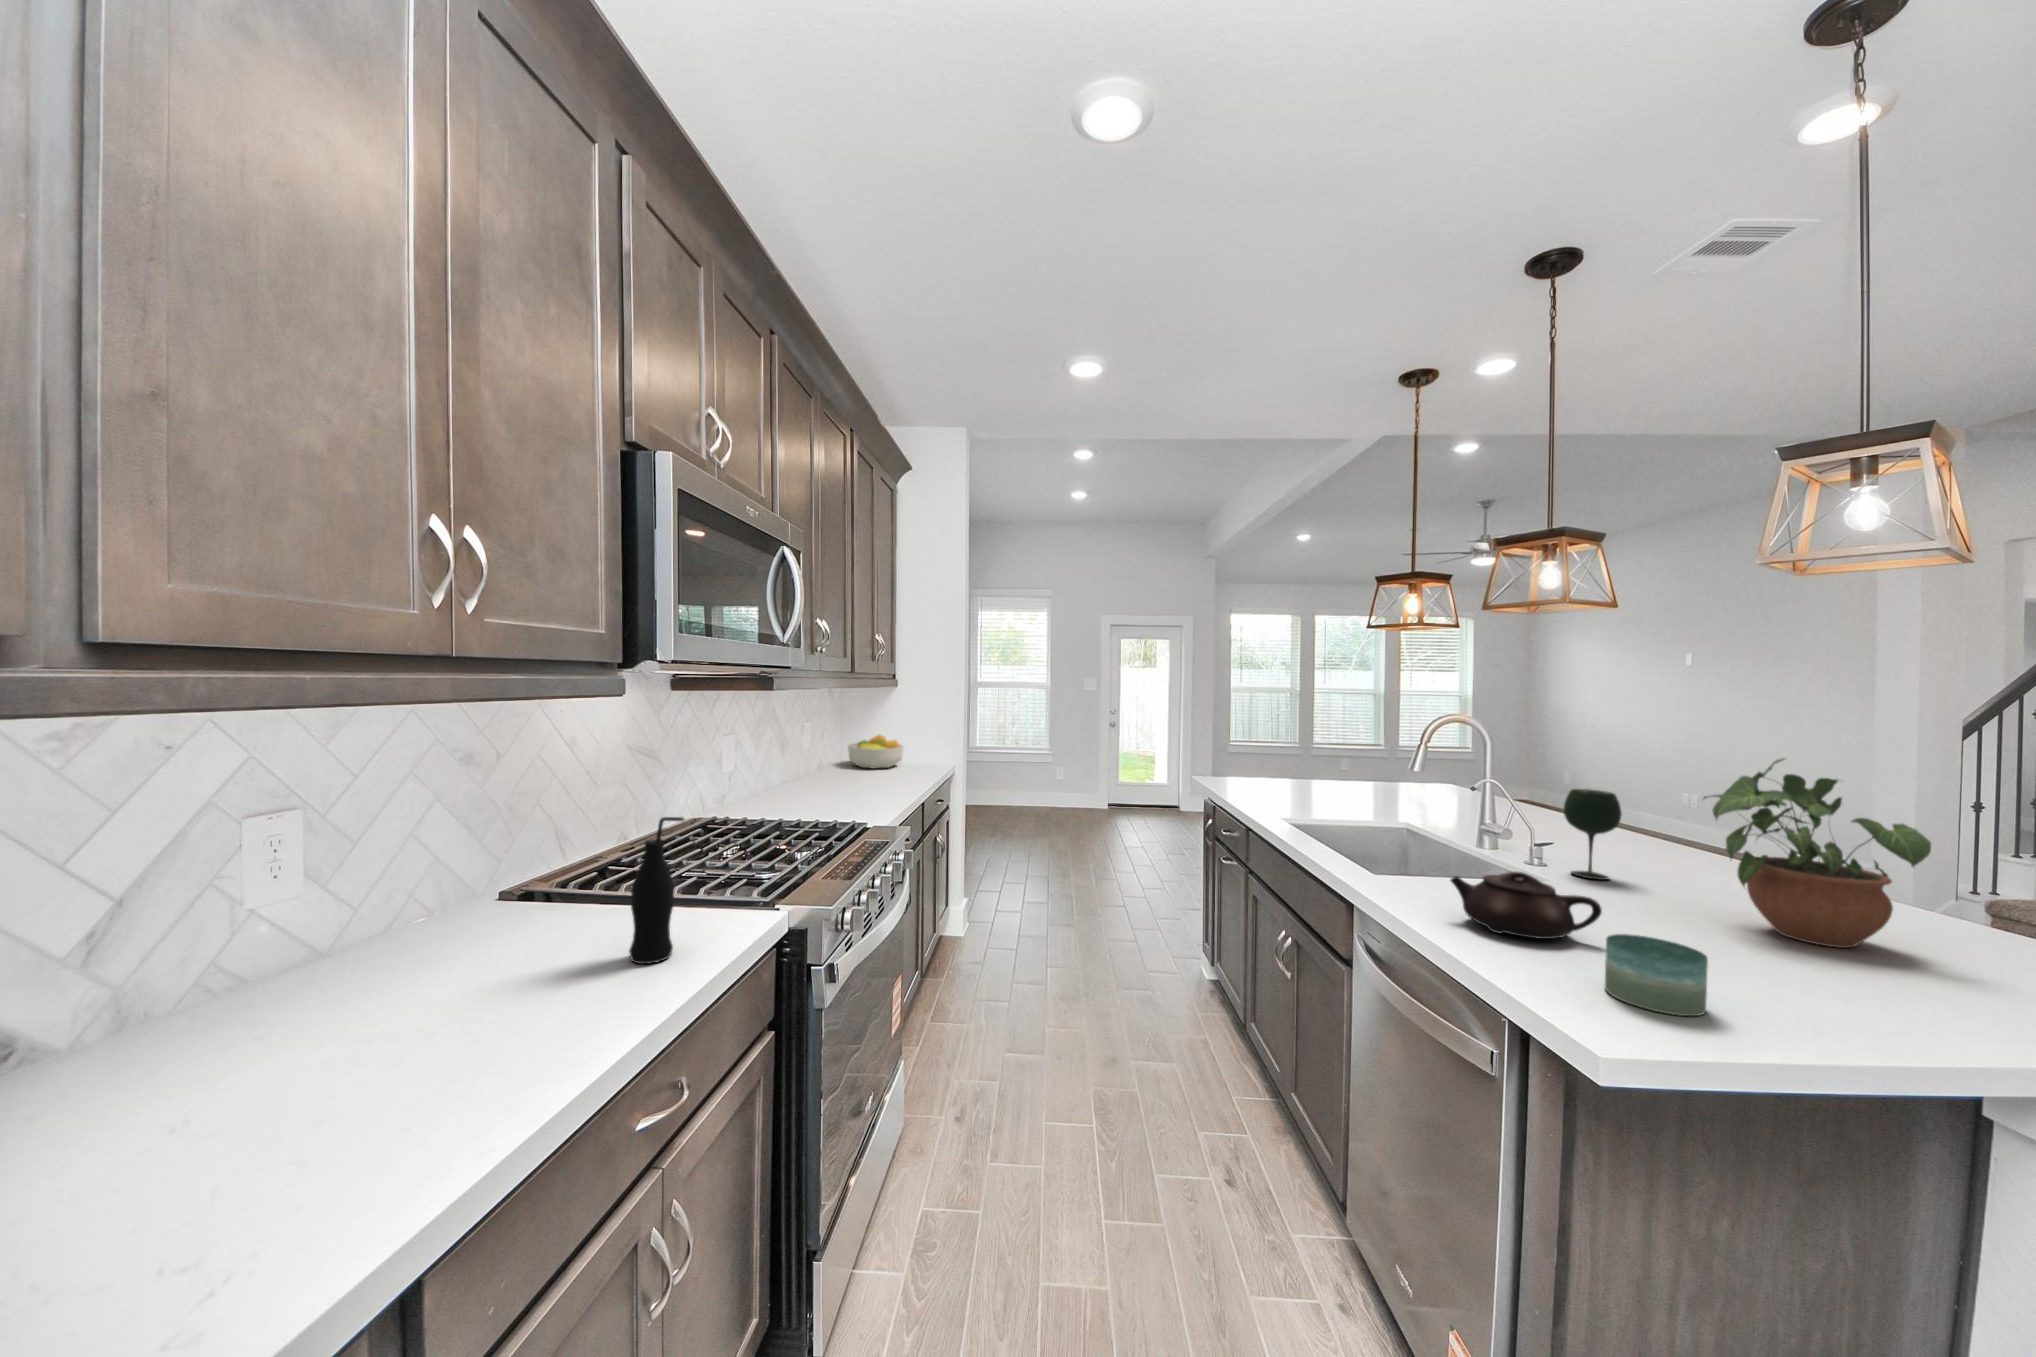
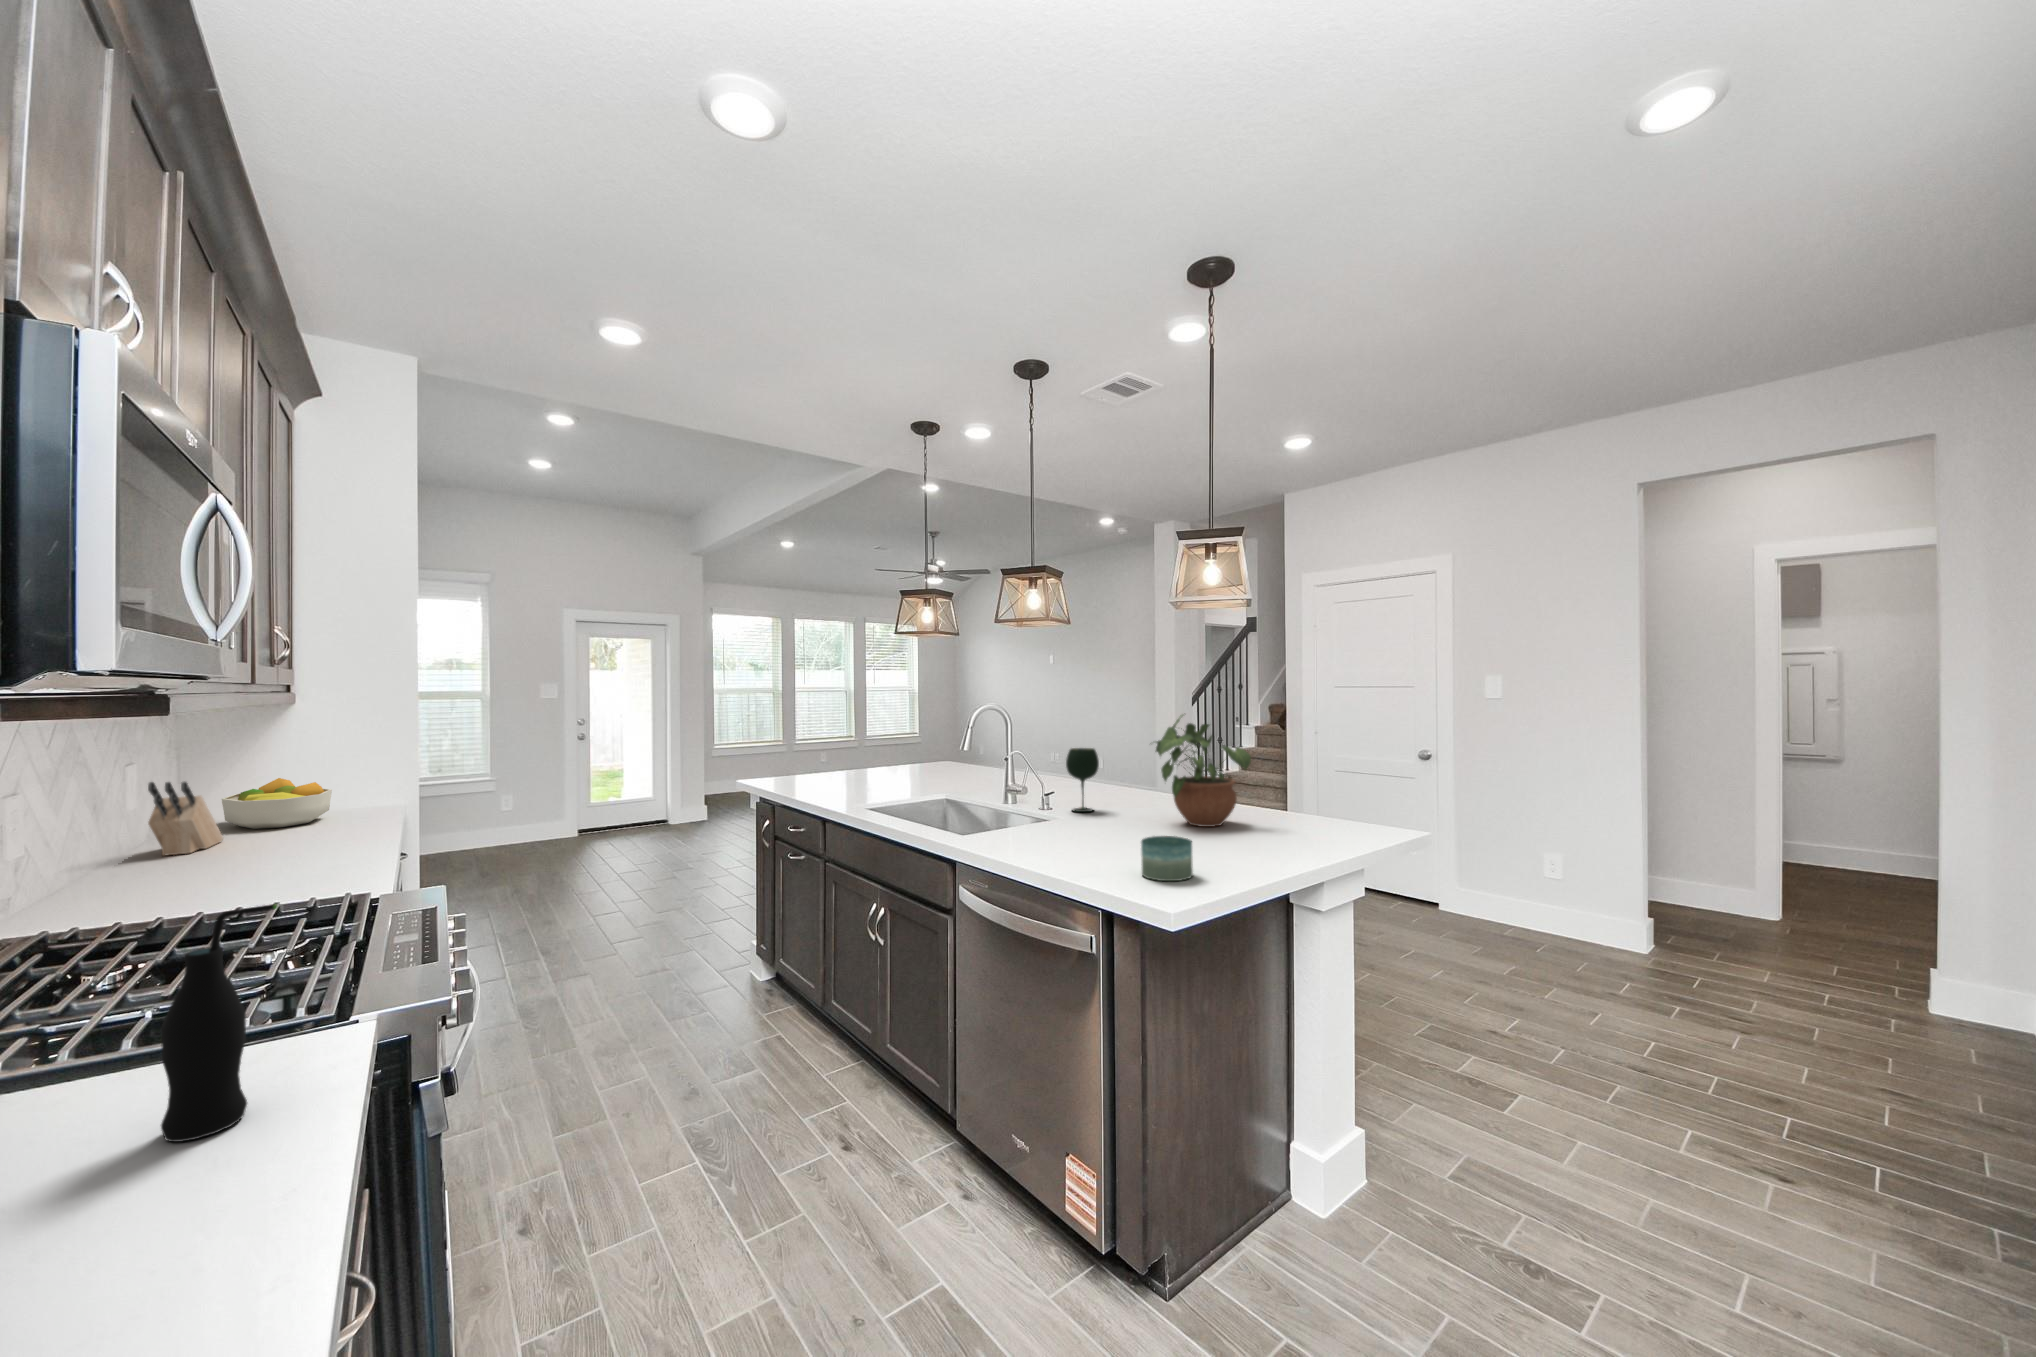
knife block: none [800,729,840,778] -> present [148,781,224,856]
teapot: present [1451,872,1602,939] -> none [1030,810,1121,858]

